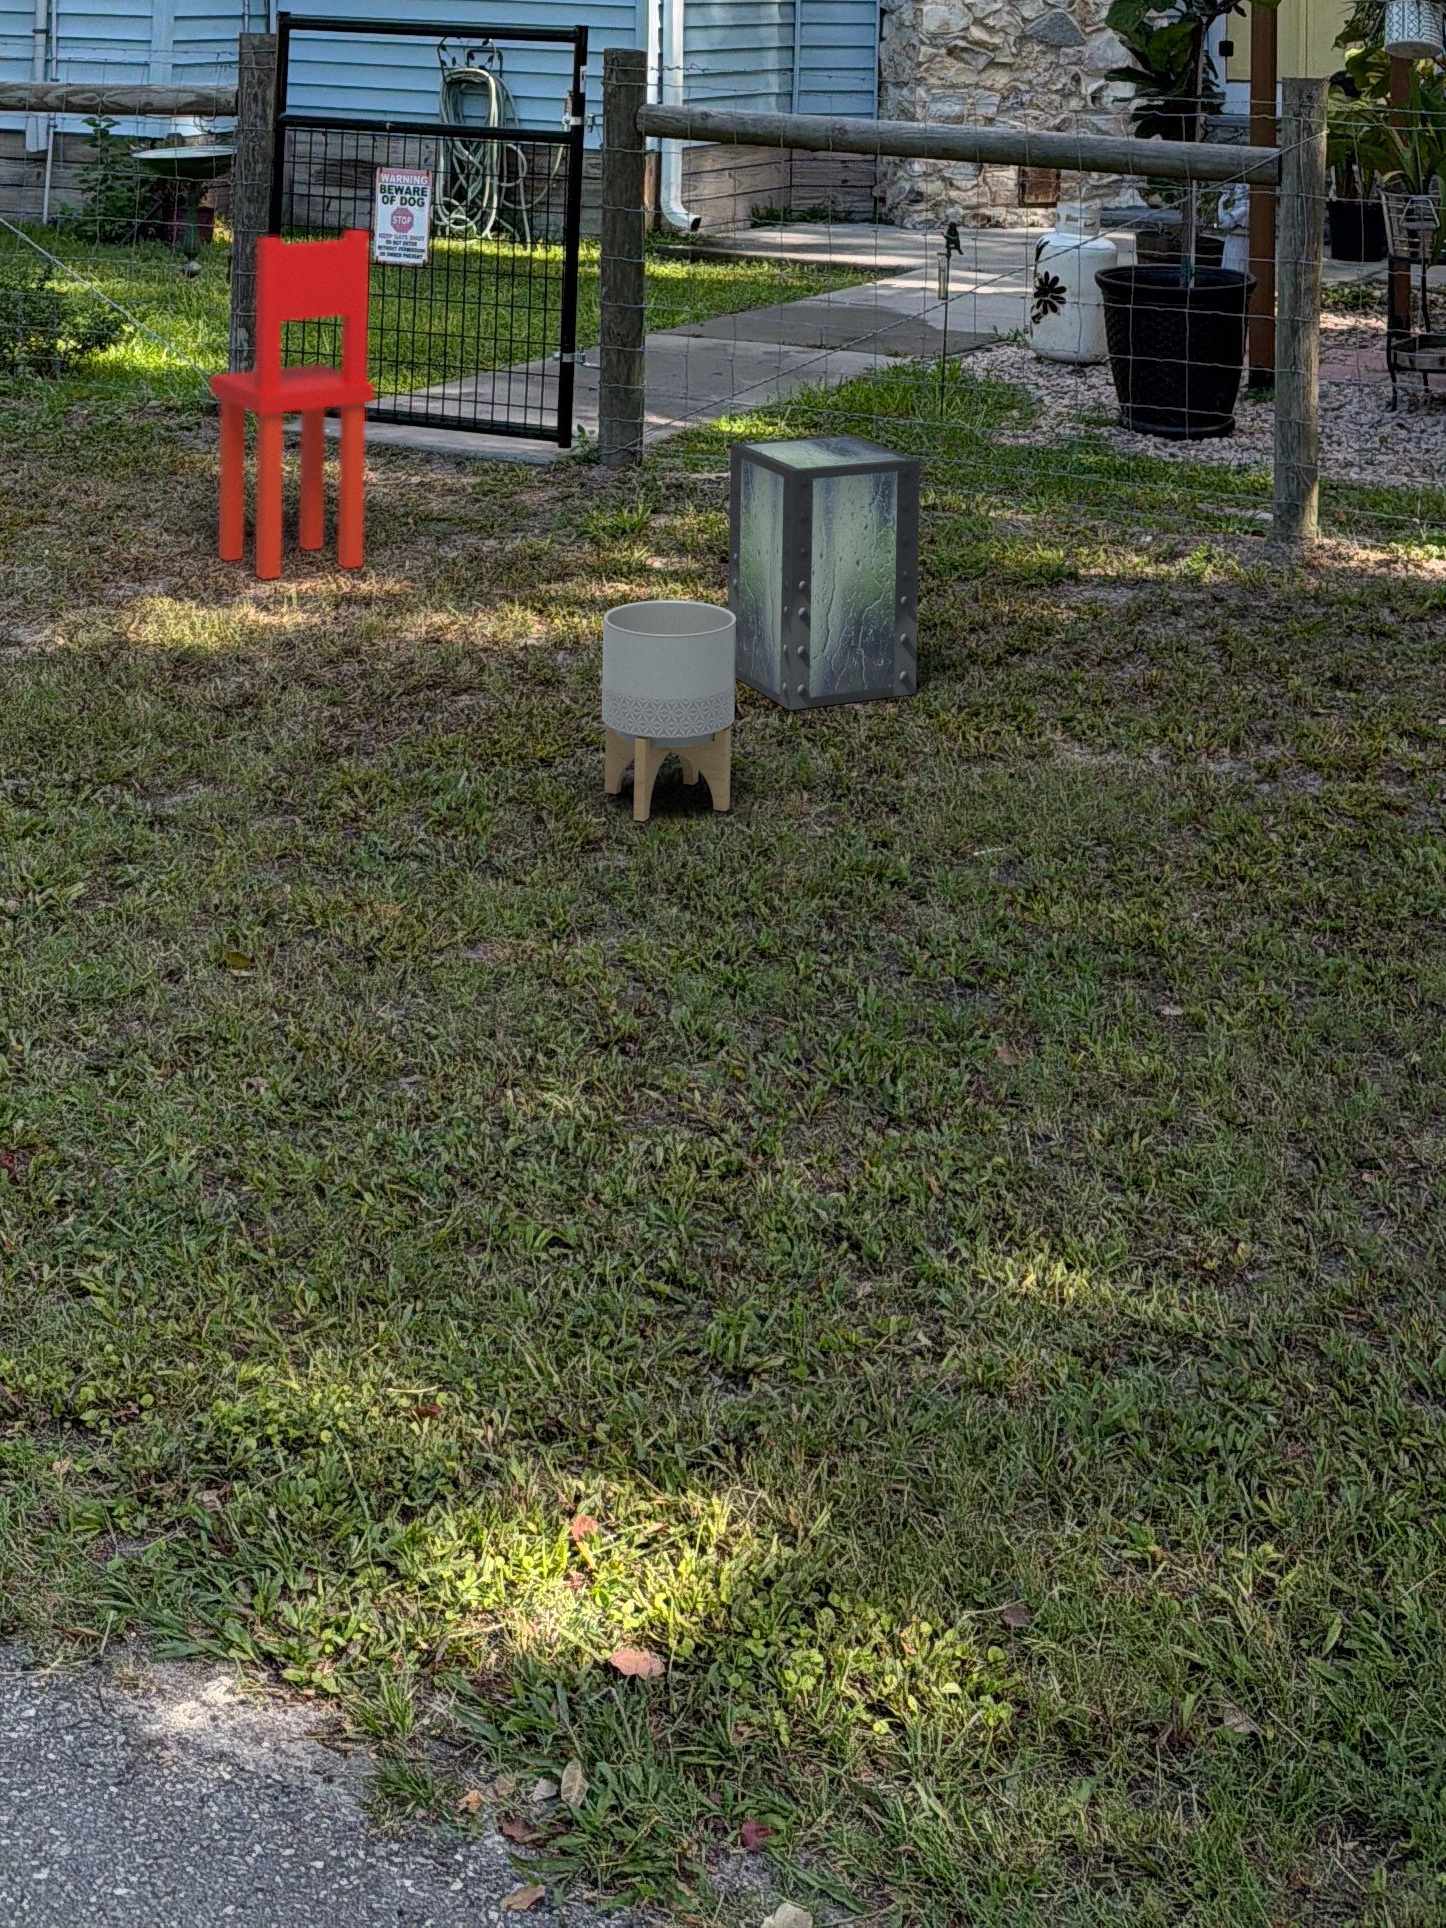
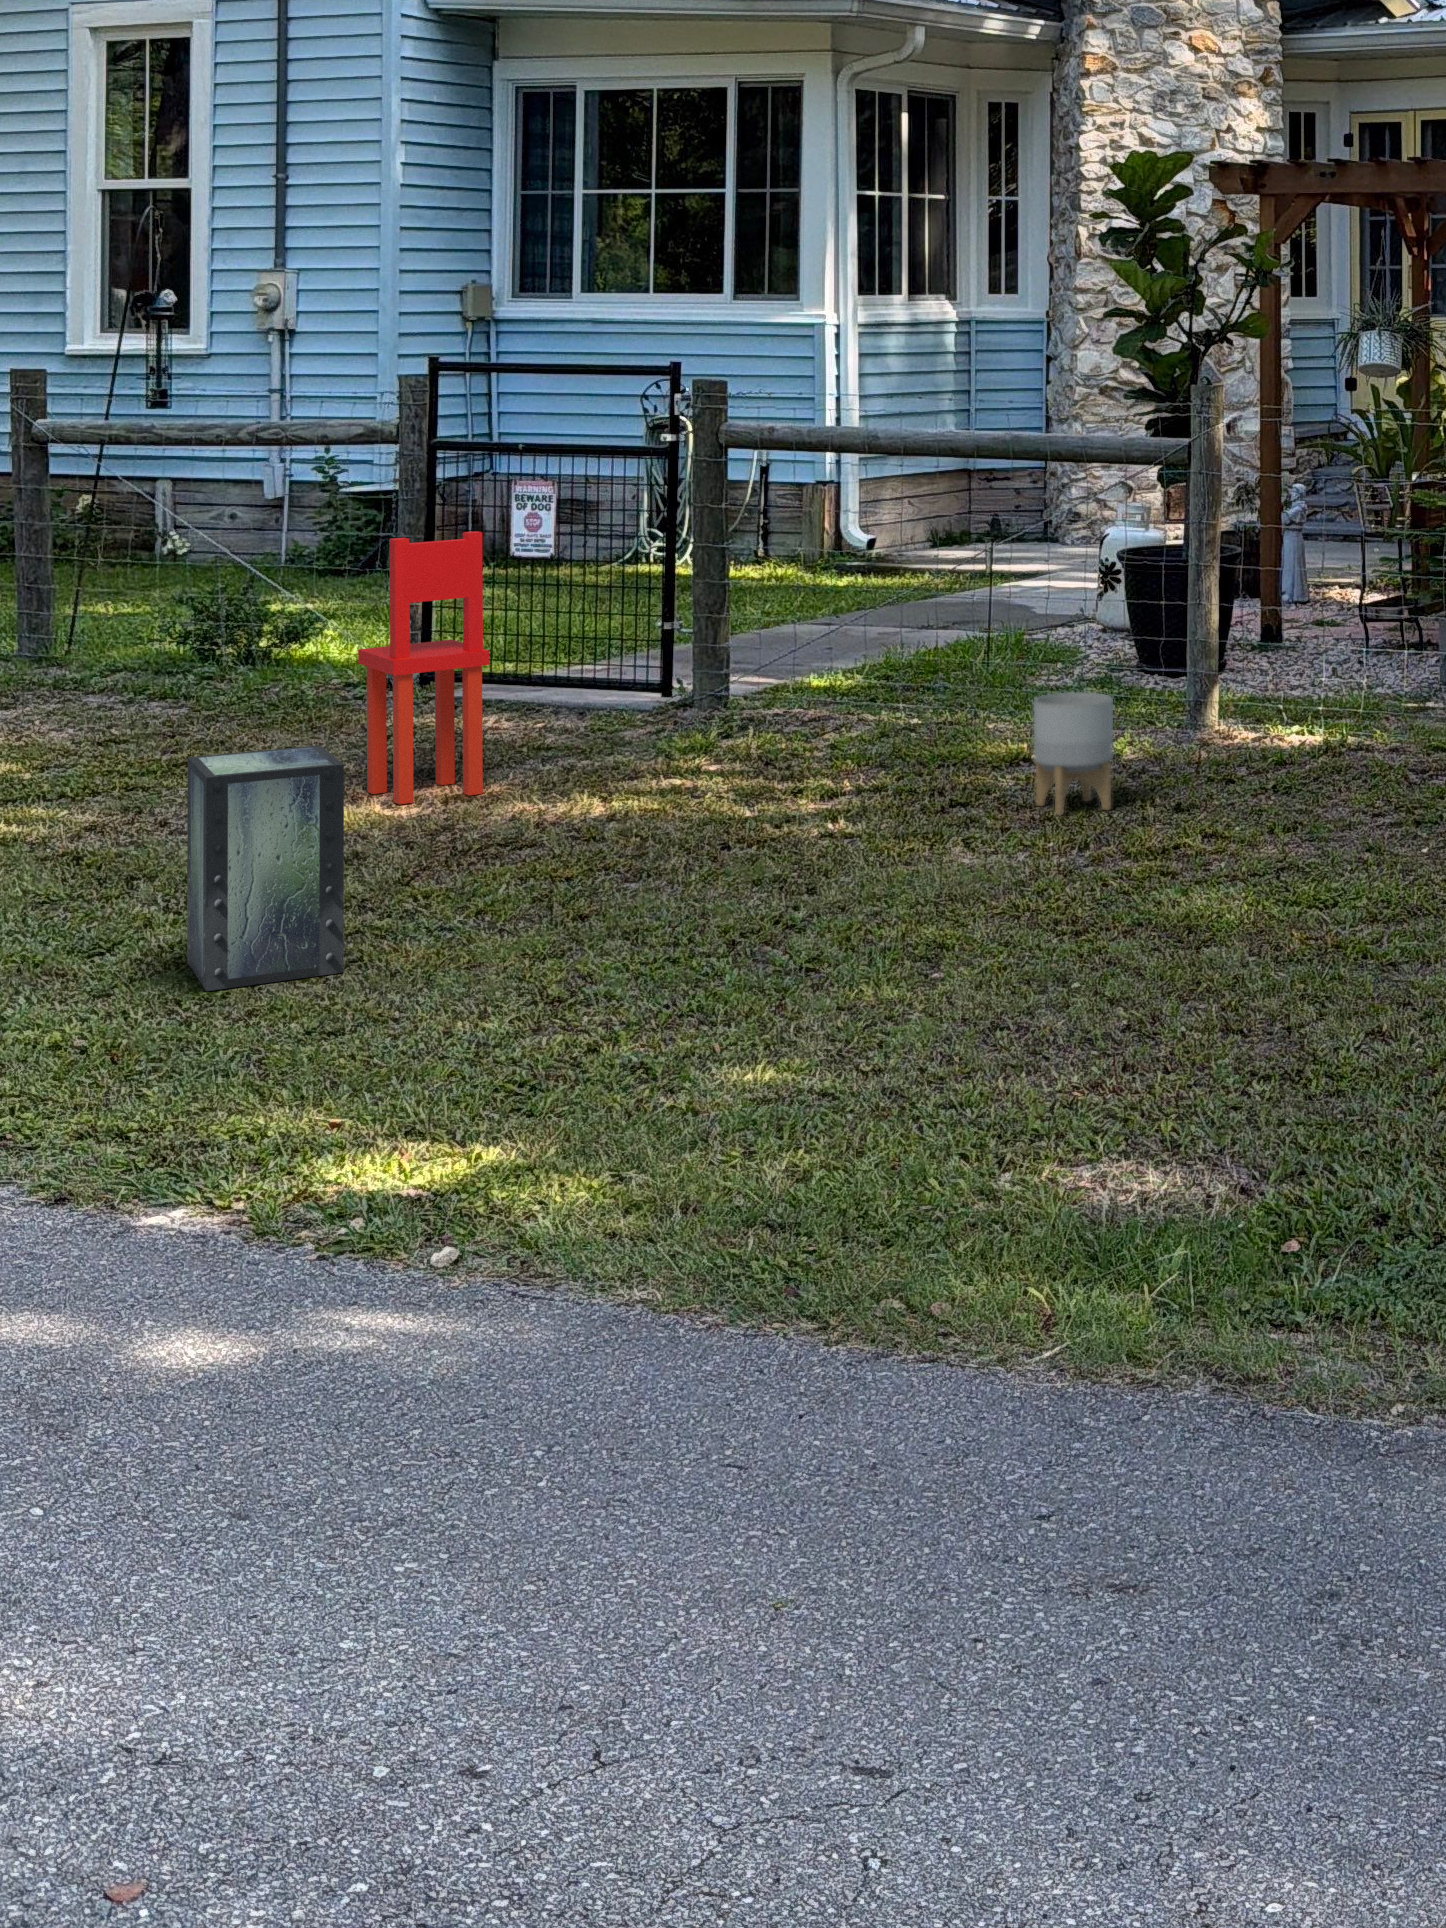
storage box: present [728,435,920,710] -> present [187,745,344,991]
planter: present [602,600,736,821] -> present [1034,693,1113,815]

